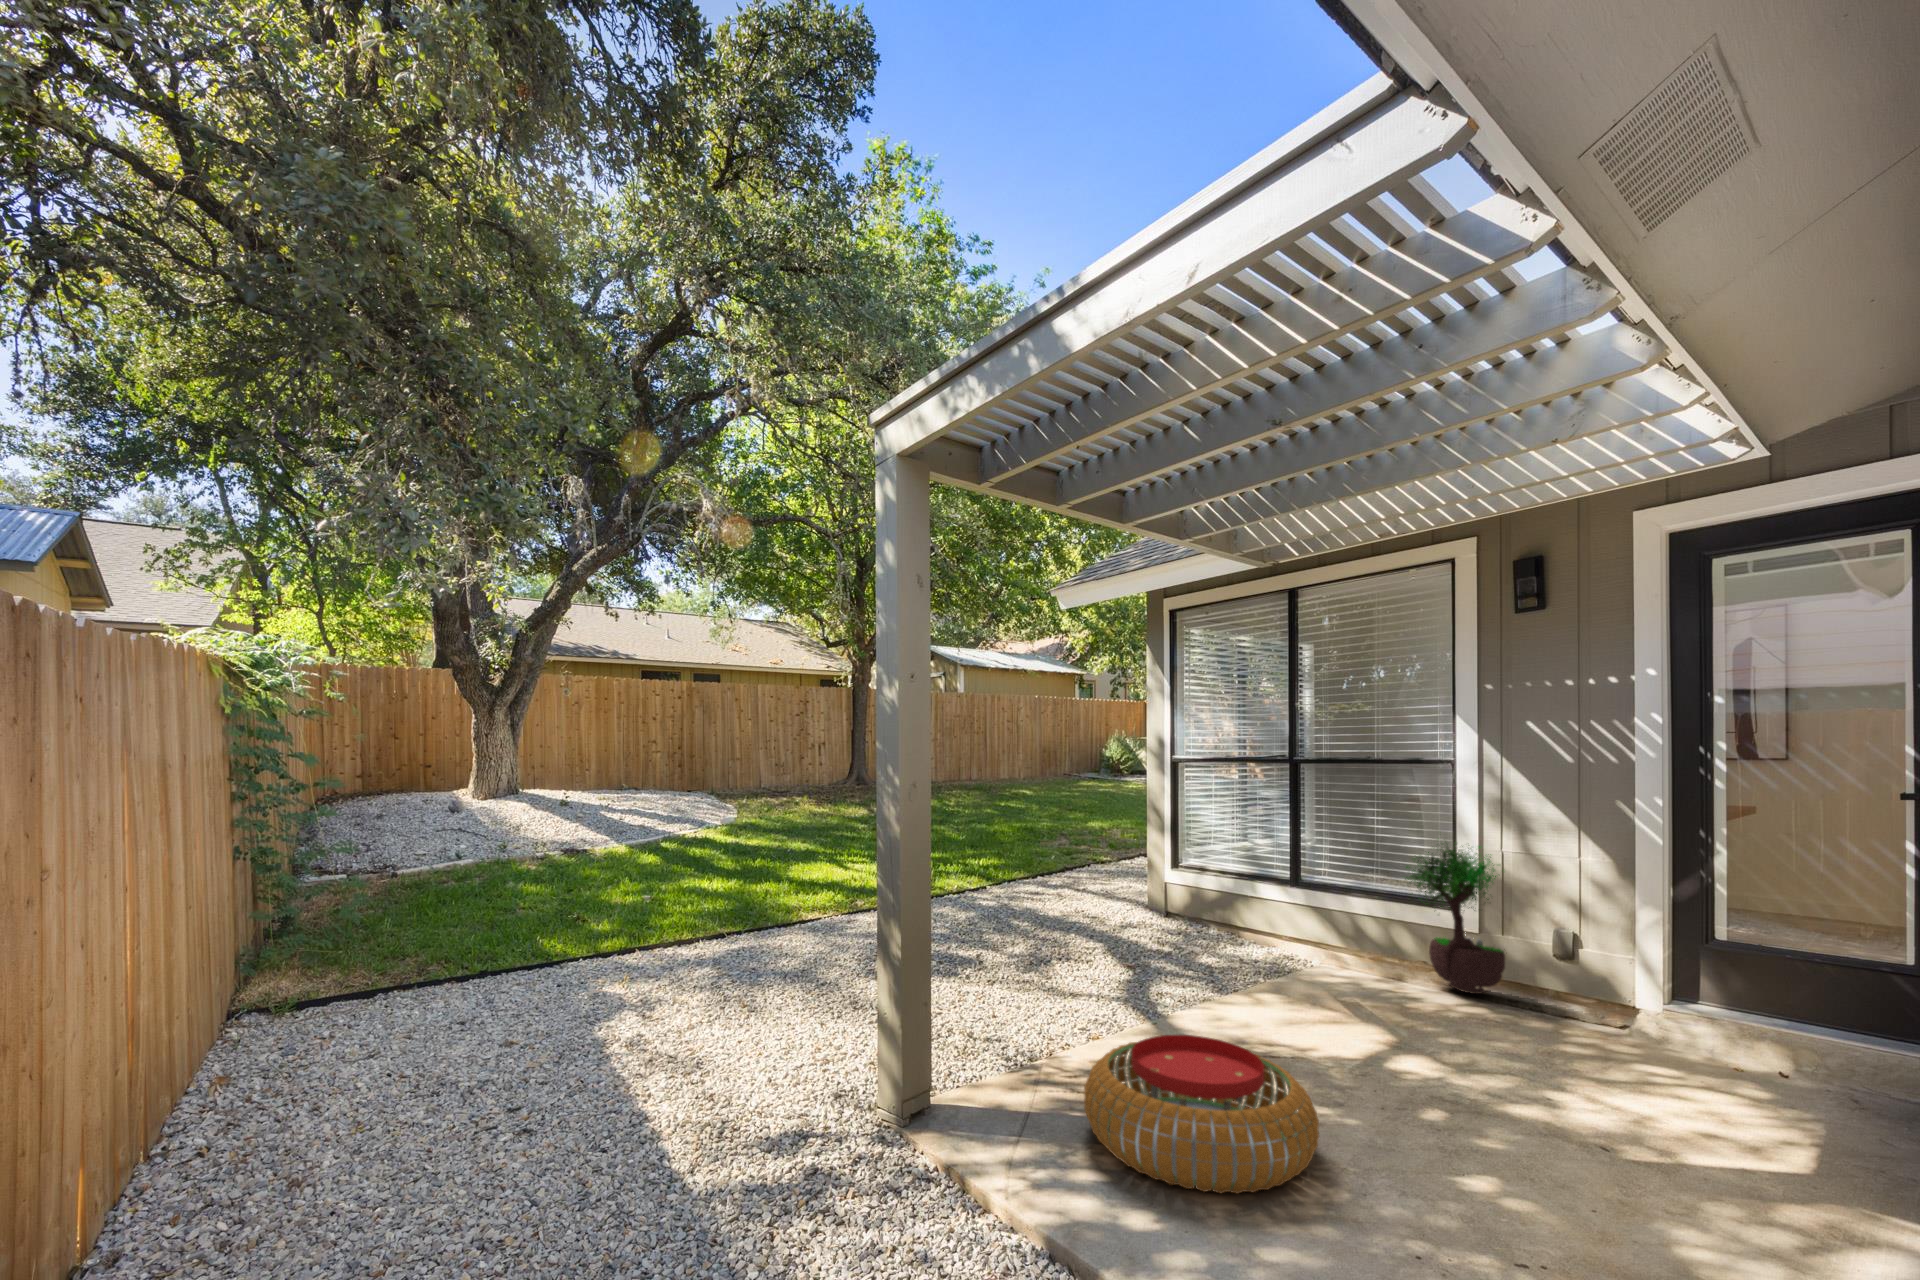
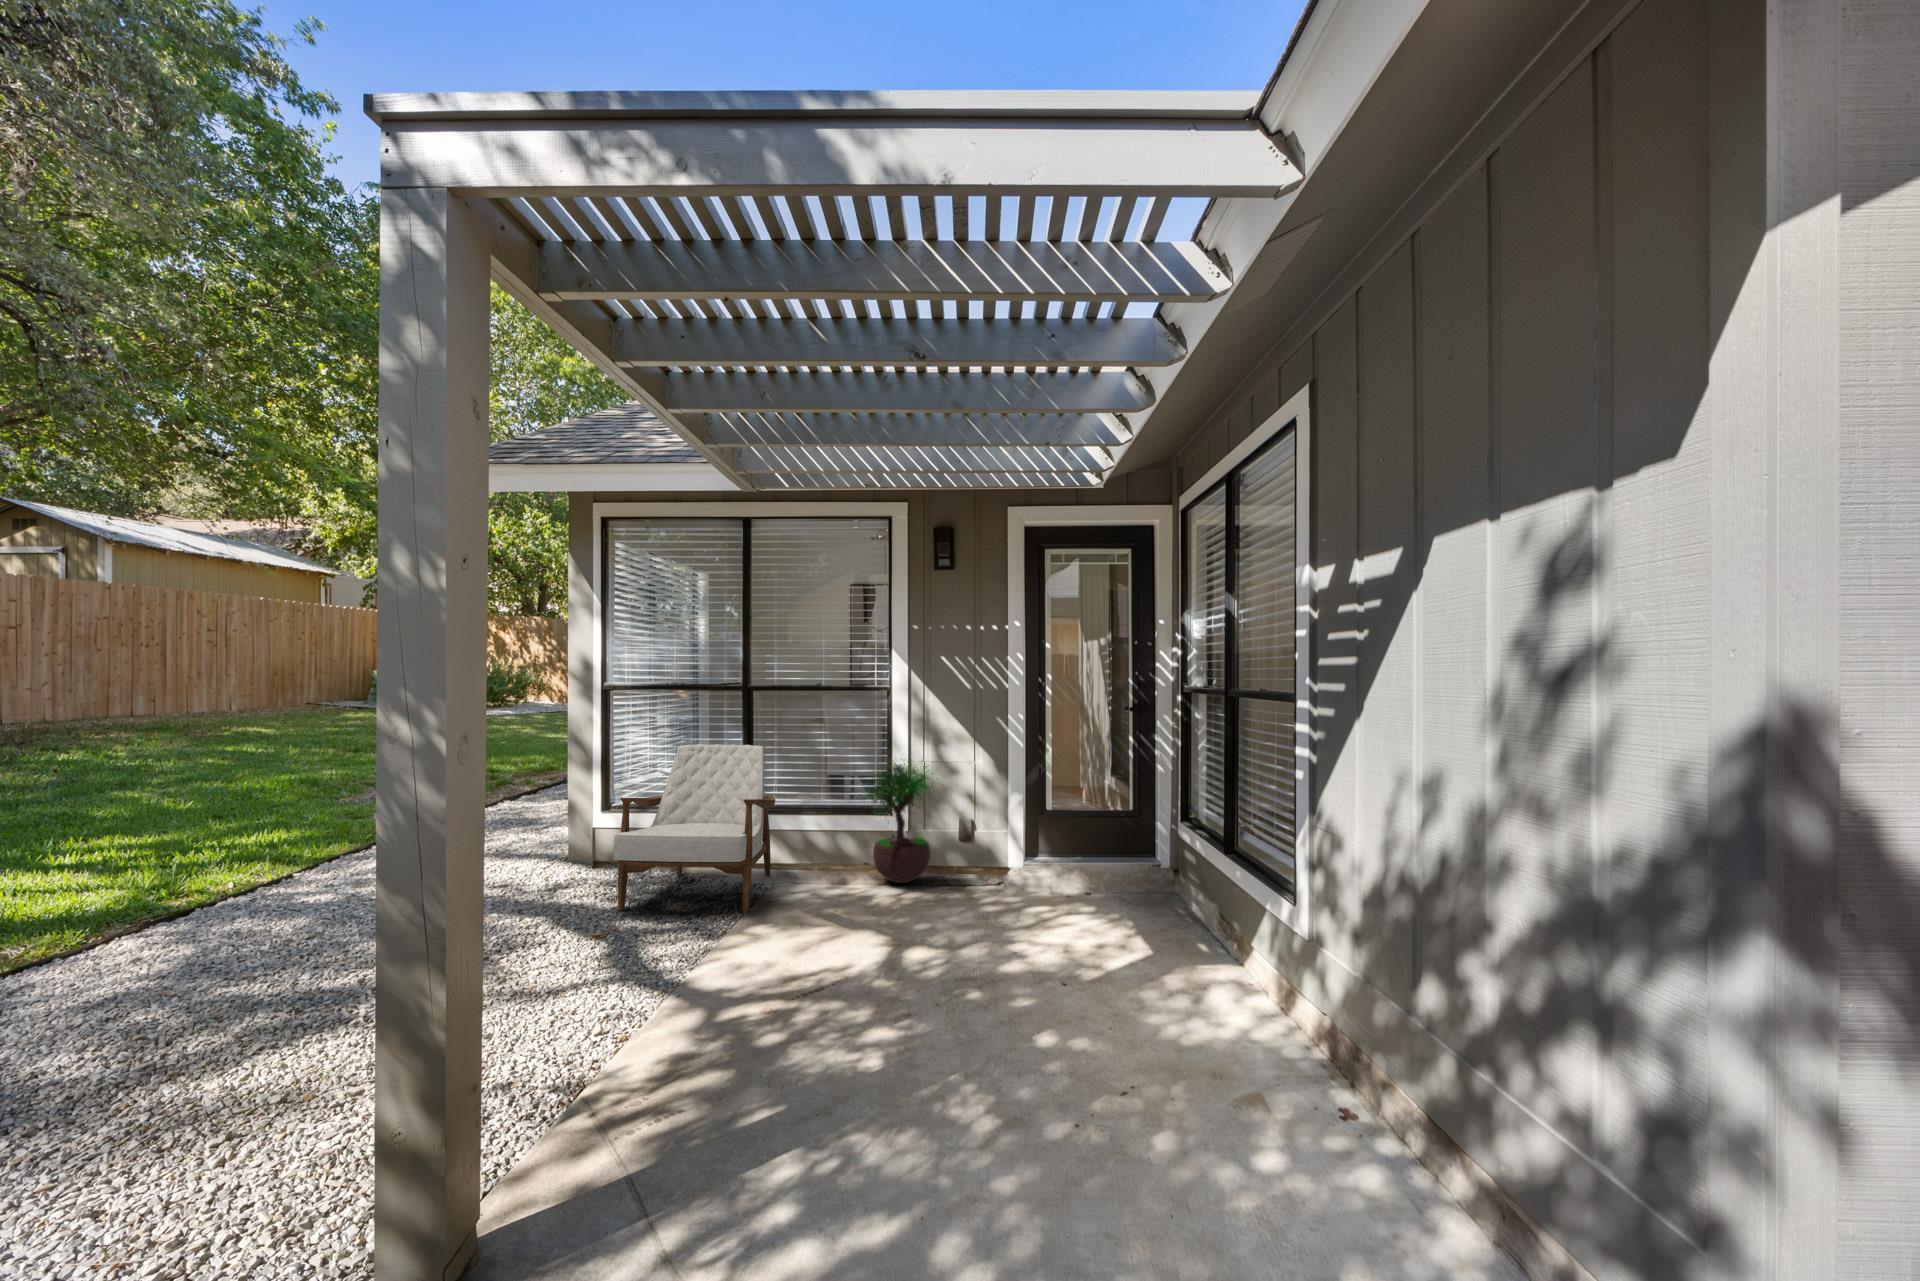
armchair: none [1154,811,1322,979] -> present [613,744,775,913]
pouf: present [1084,1035,1319,1193] -> none [707,1005,952,1188]

